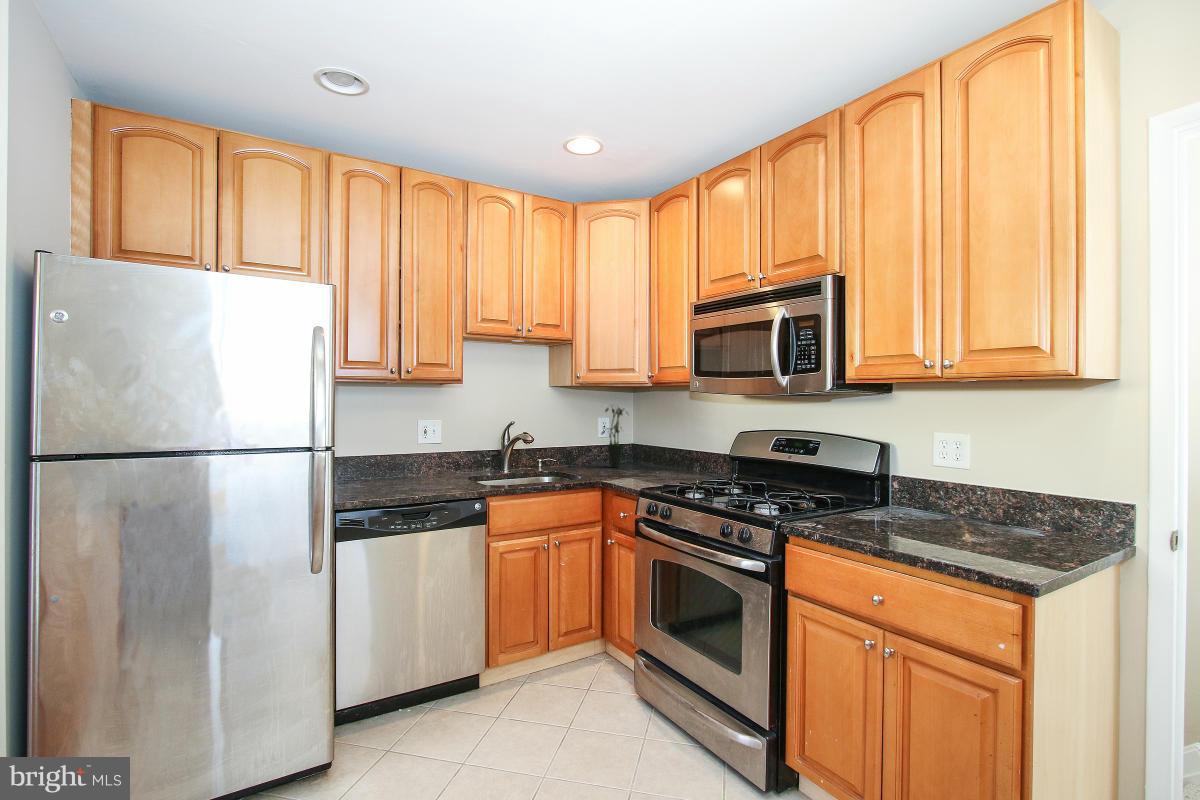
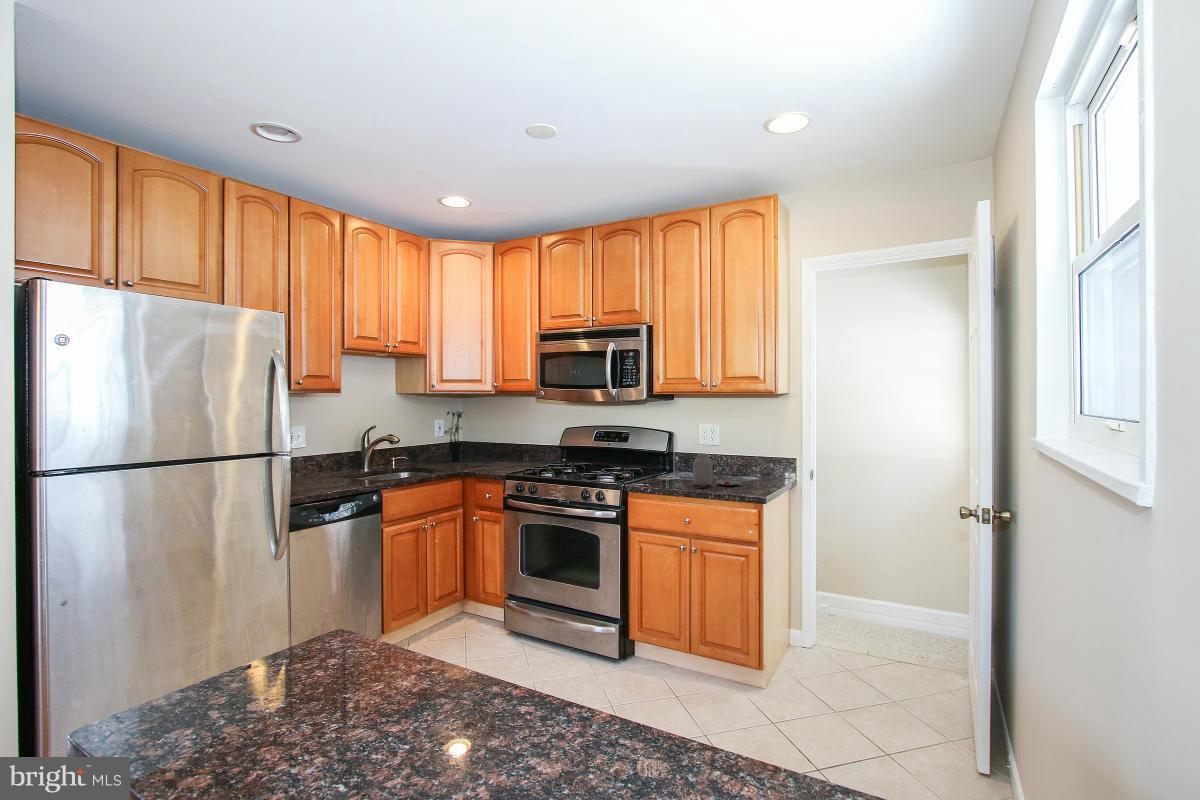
jar: none [897,482,998,542] -> present [693,454,741,488]

